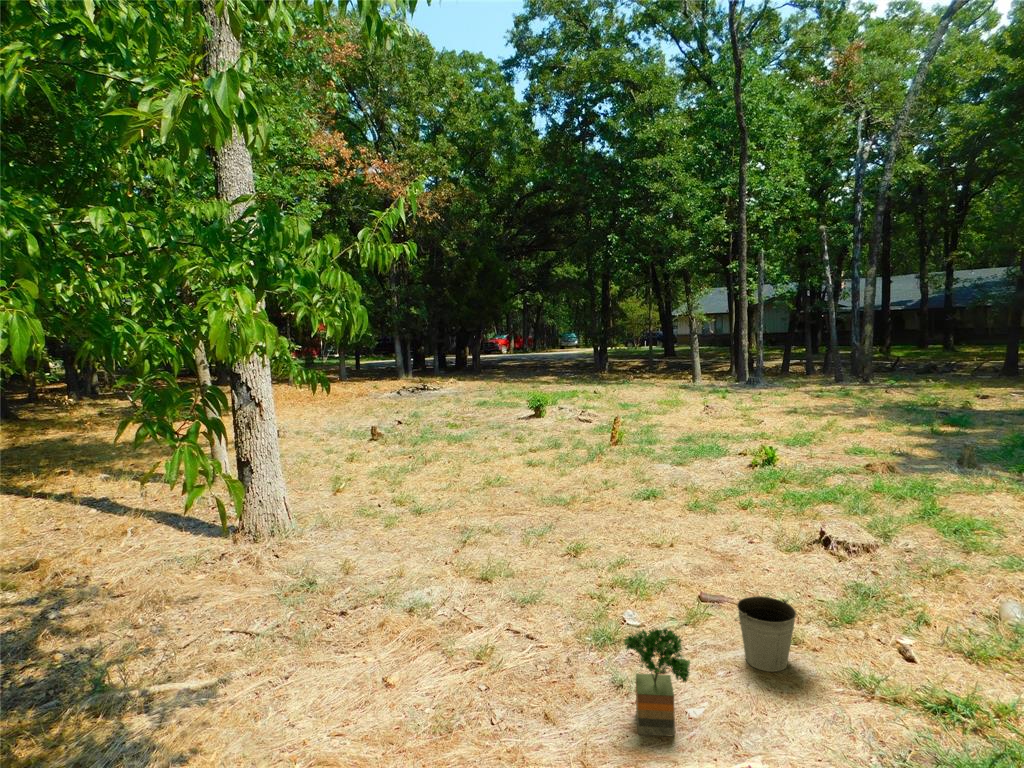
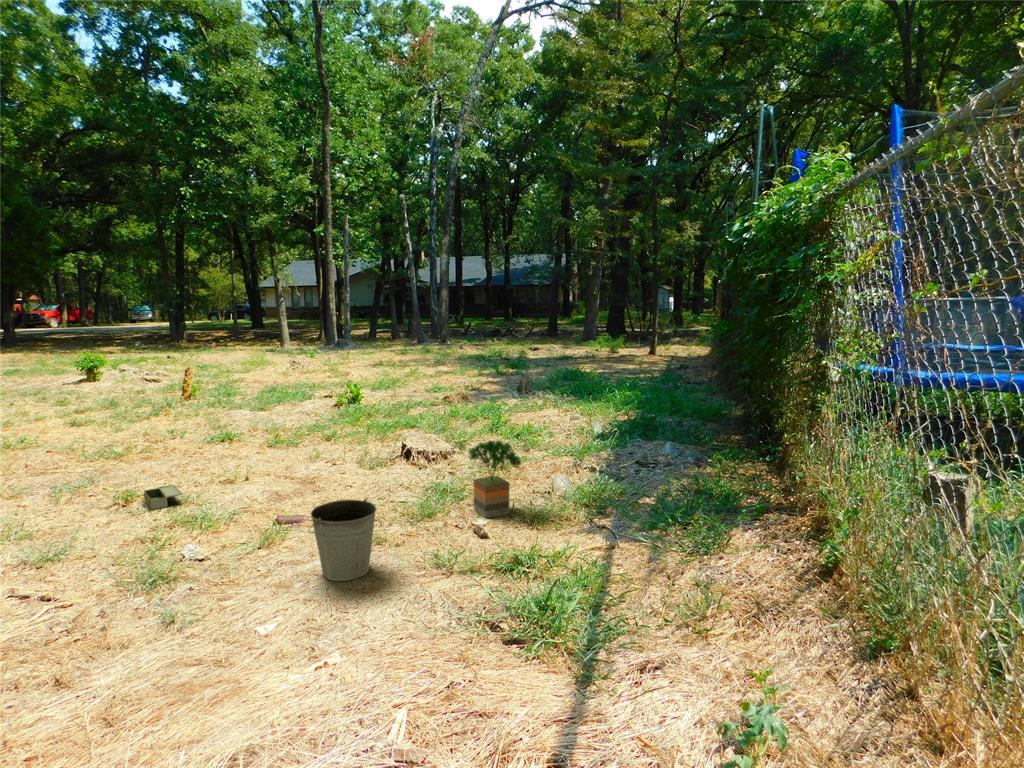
toolbox: none [601,539,628,559] -> present [143,485,182,510]
potted tree: present [623,628,690,737] -> present [469,440,521,518]

